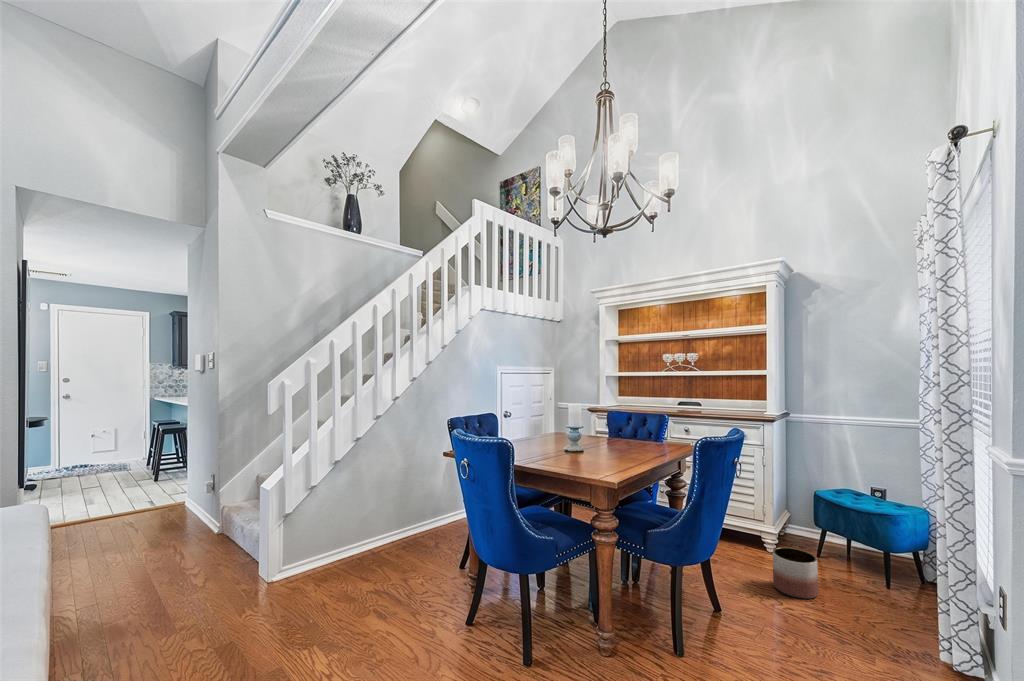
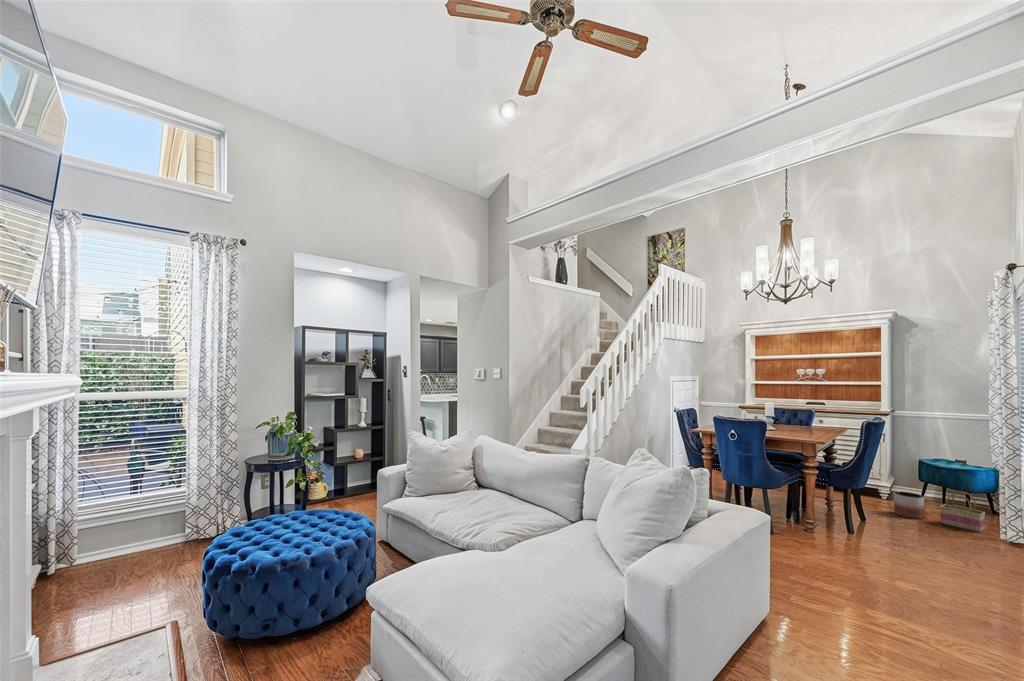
basket: none [840,553,913,634] -> present [940,491,985,533]

